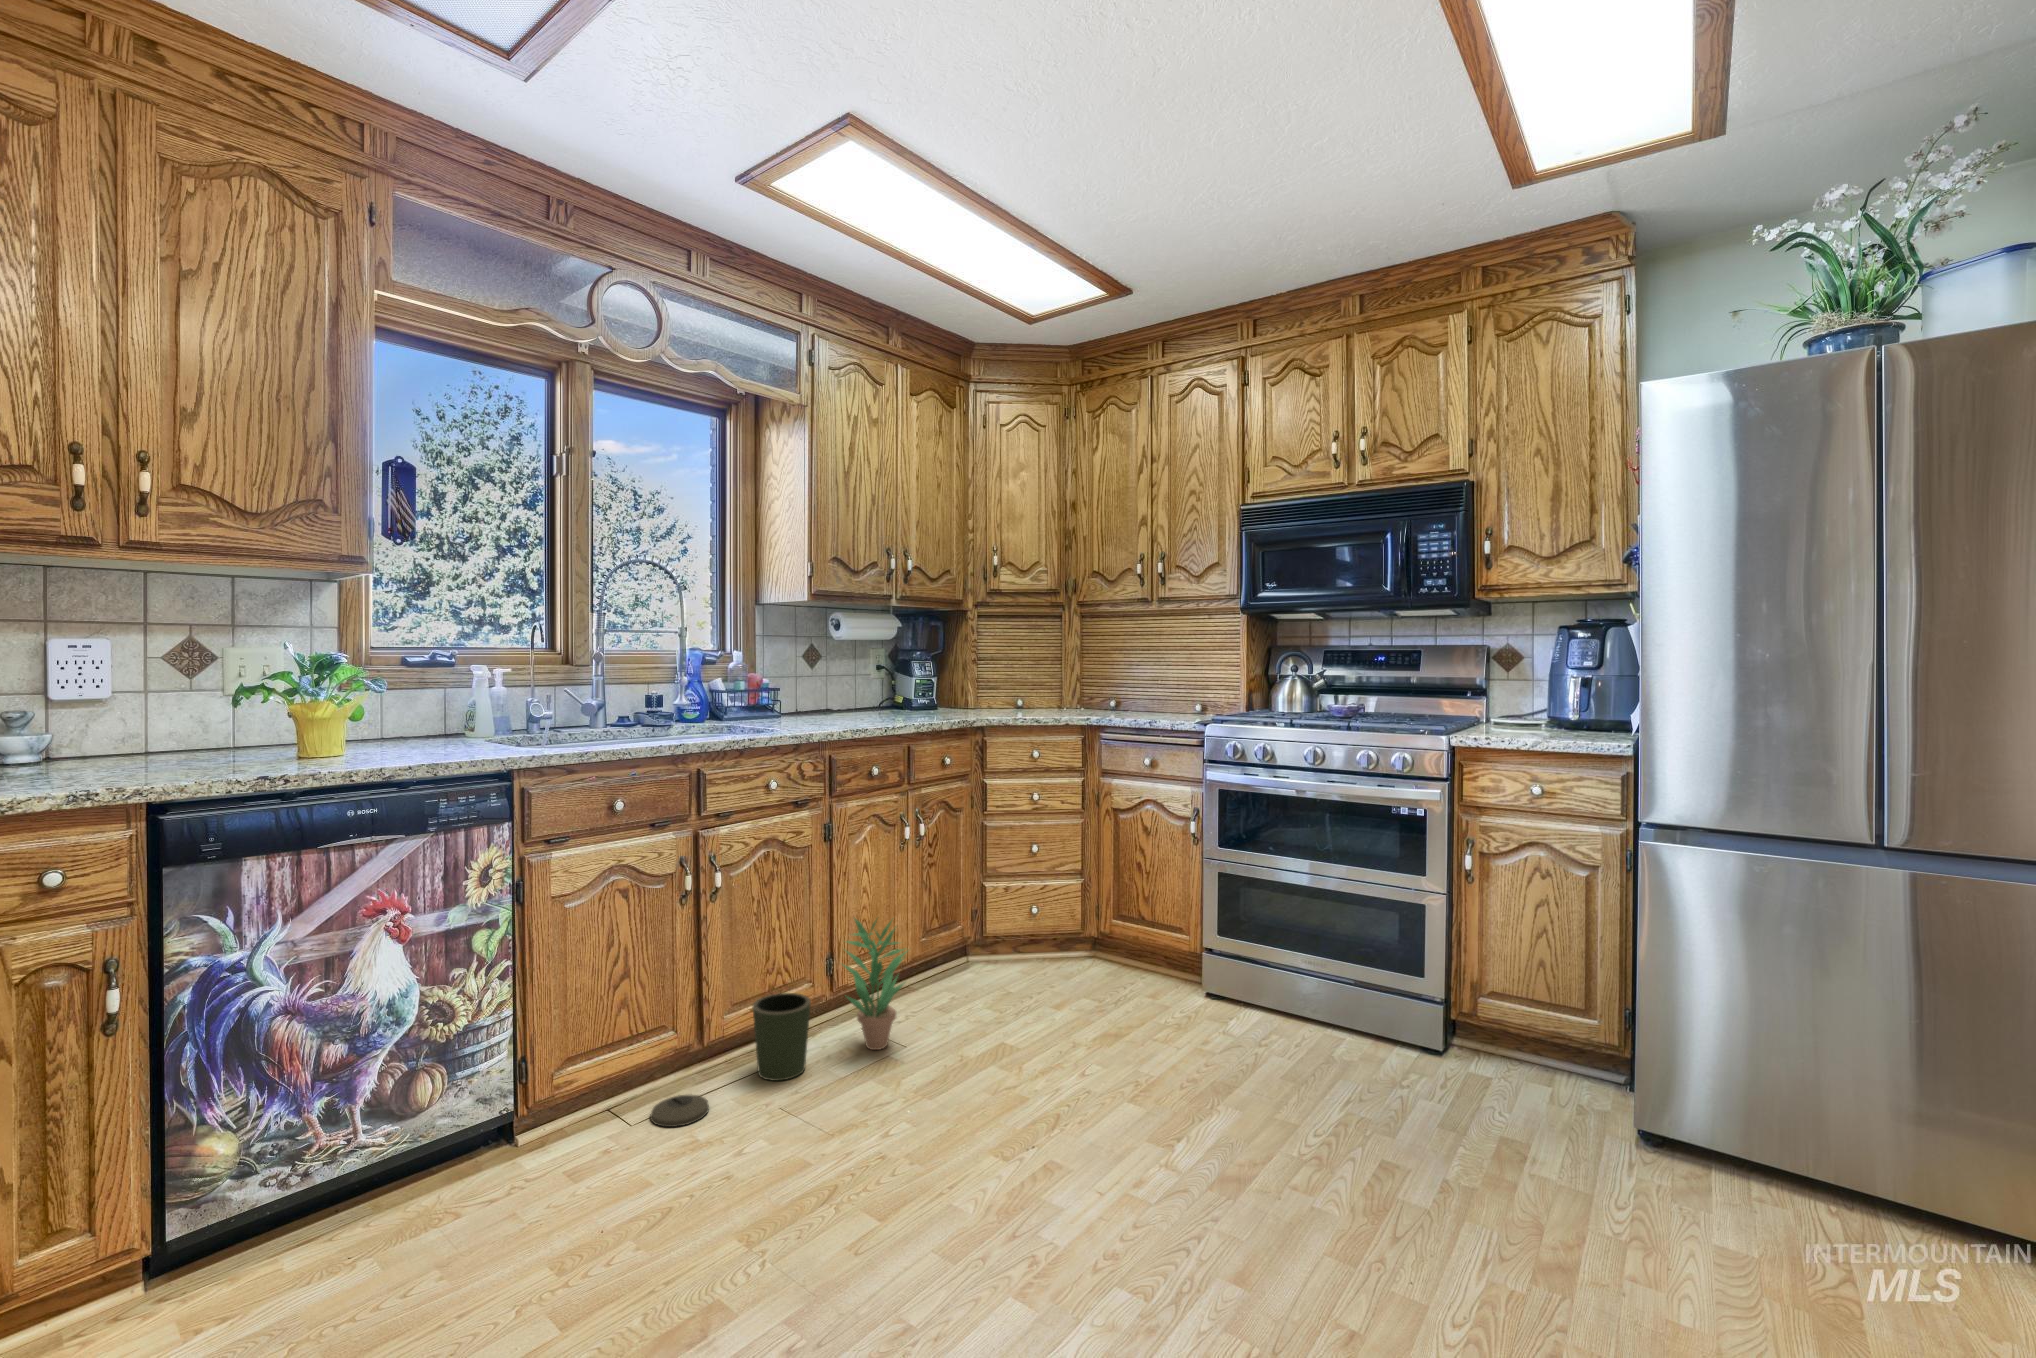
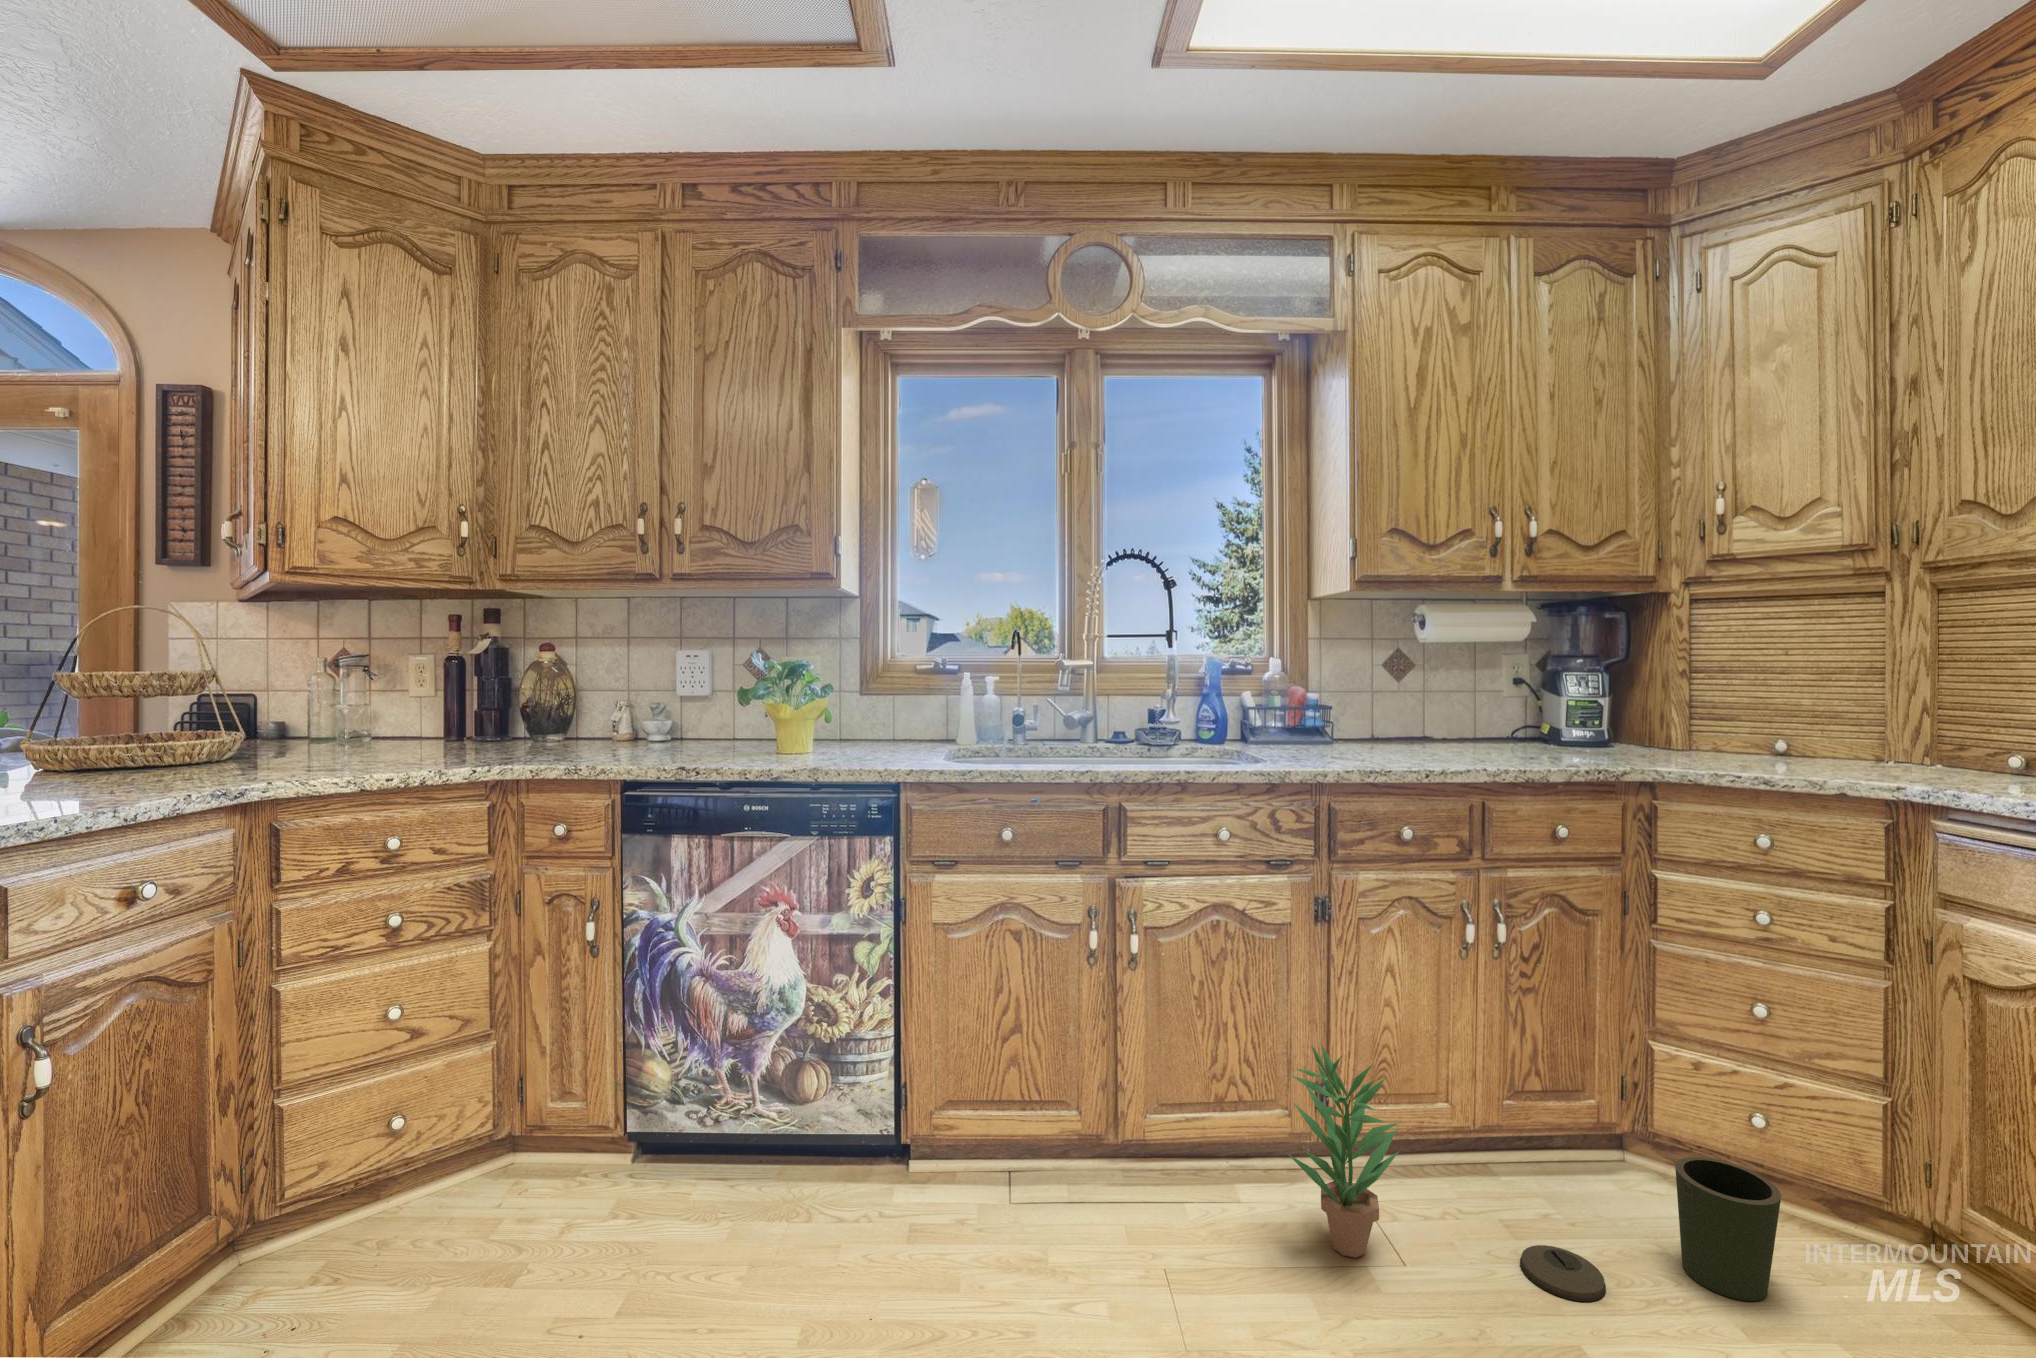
trash can: present [650,993,811,1127] -> present [1520,1157,1781,1301]

